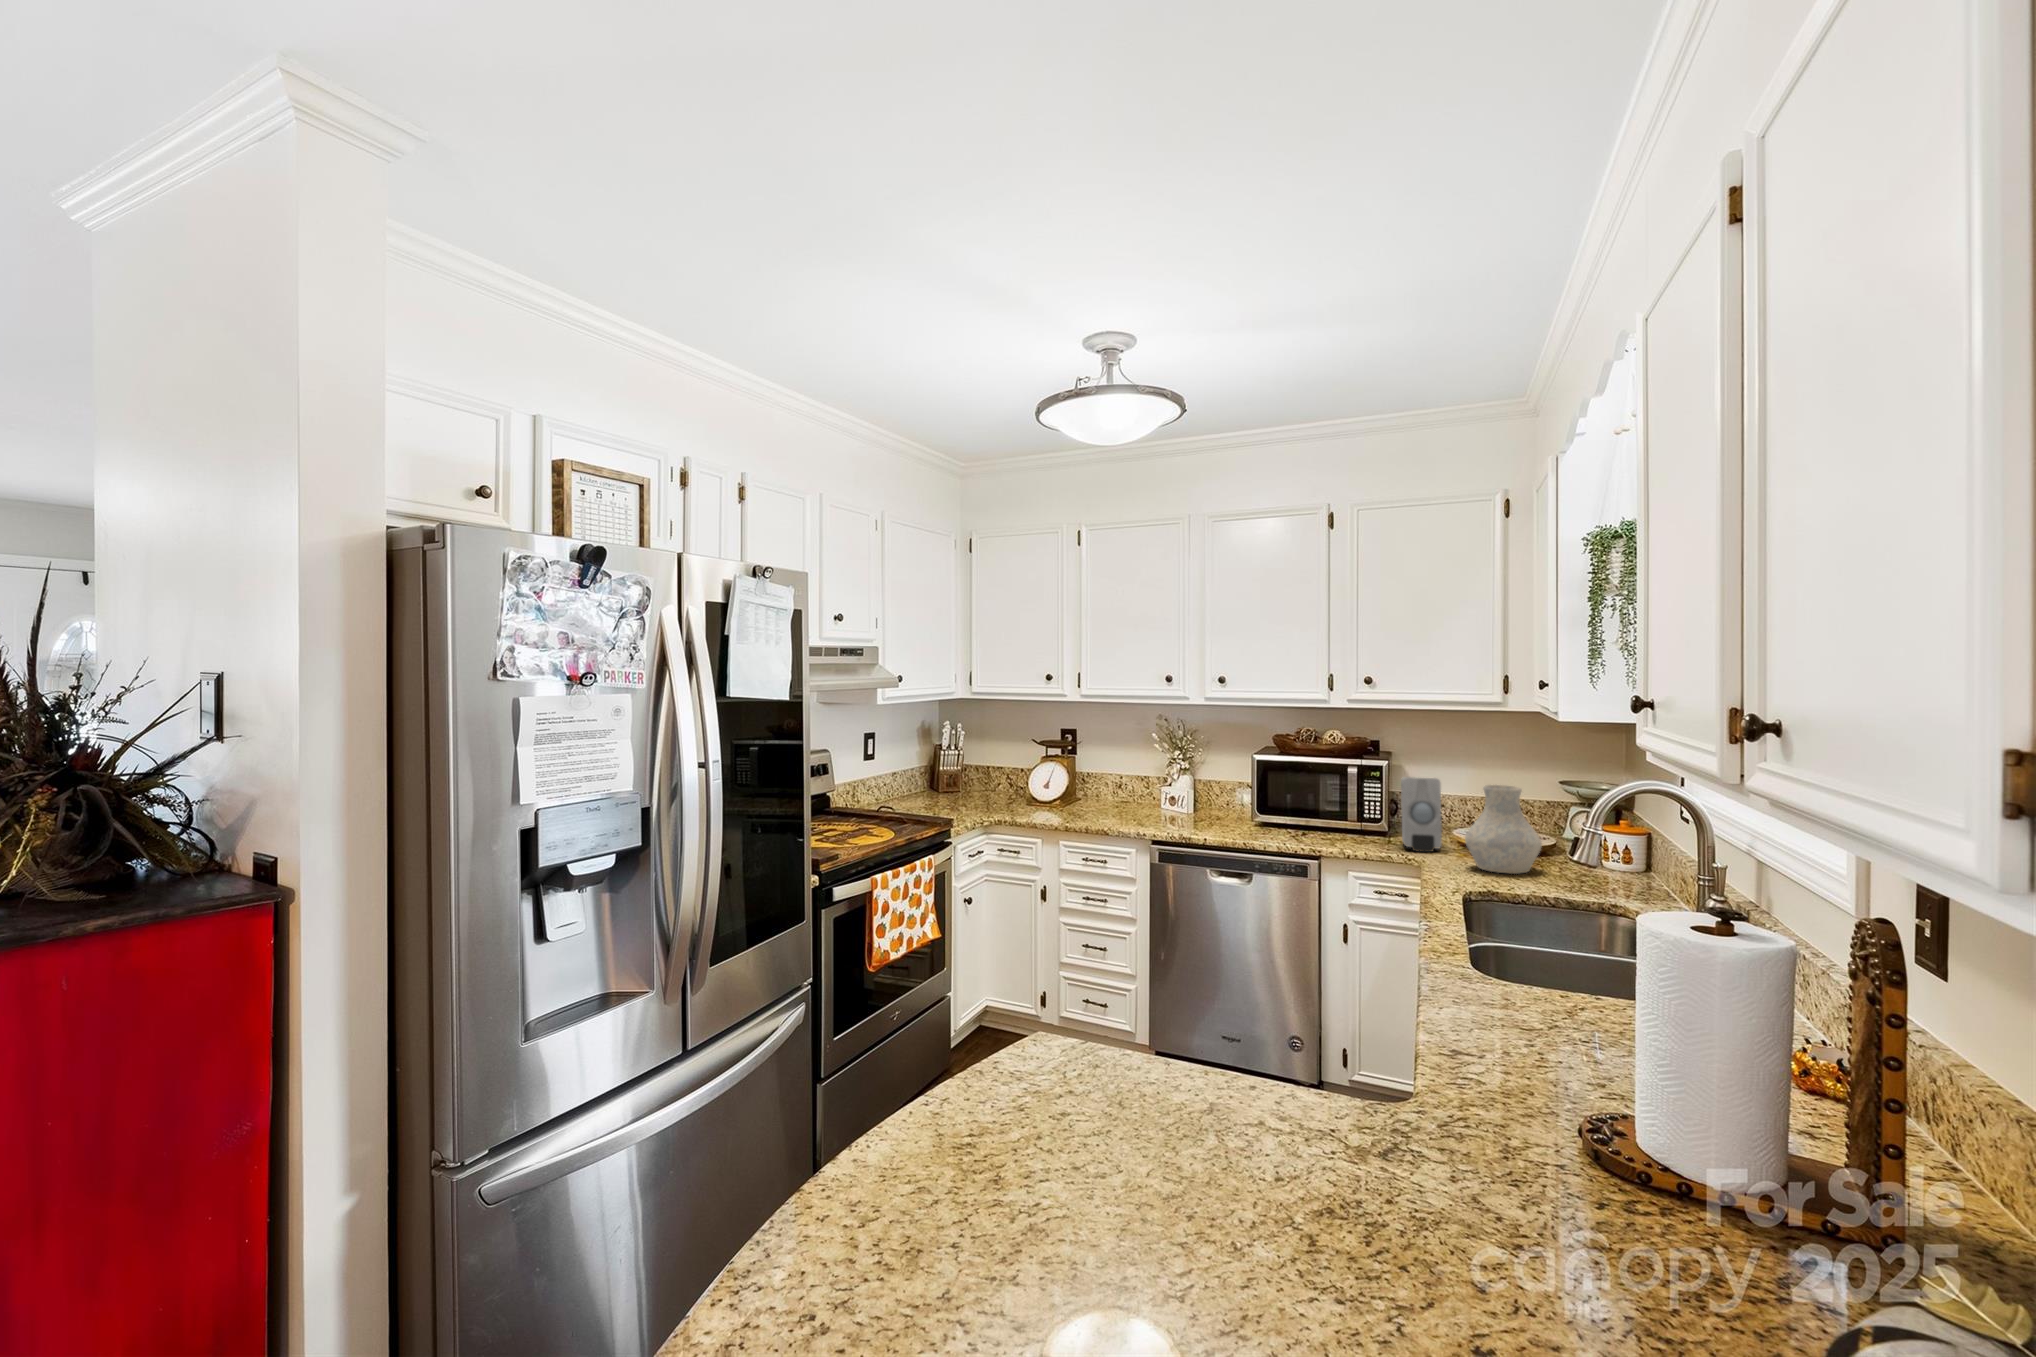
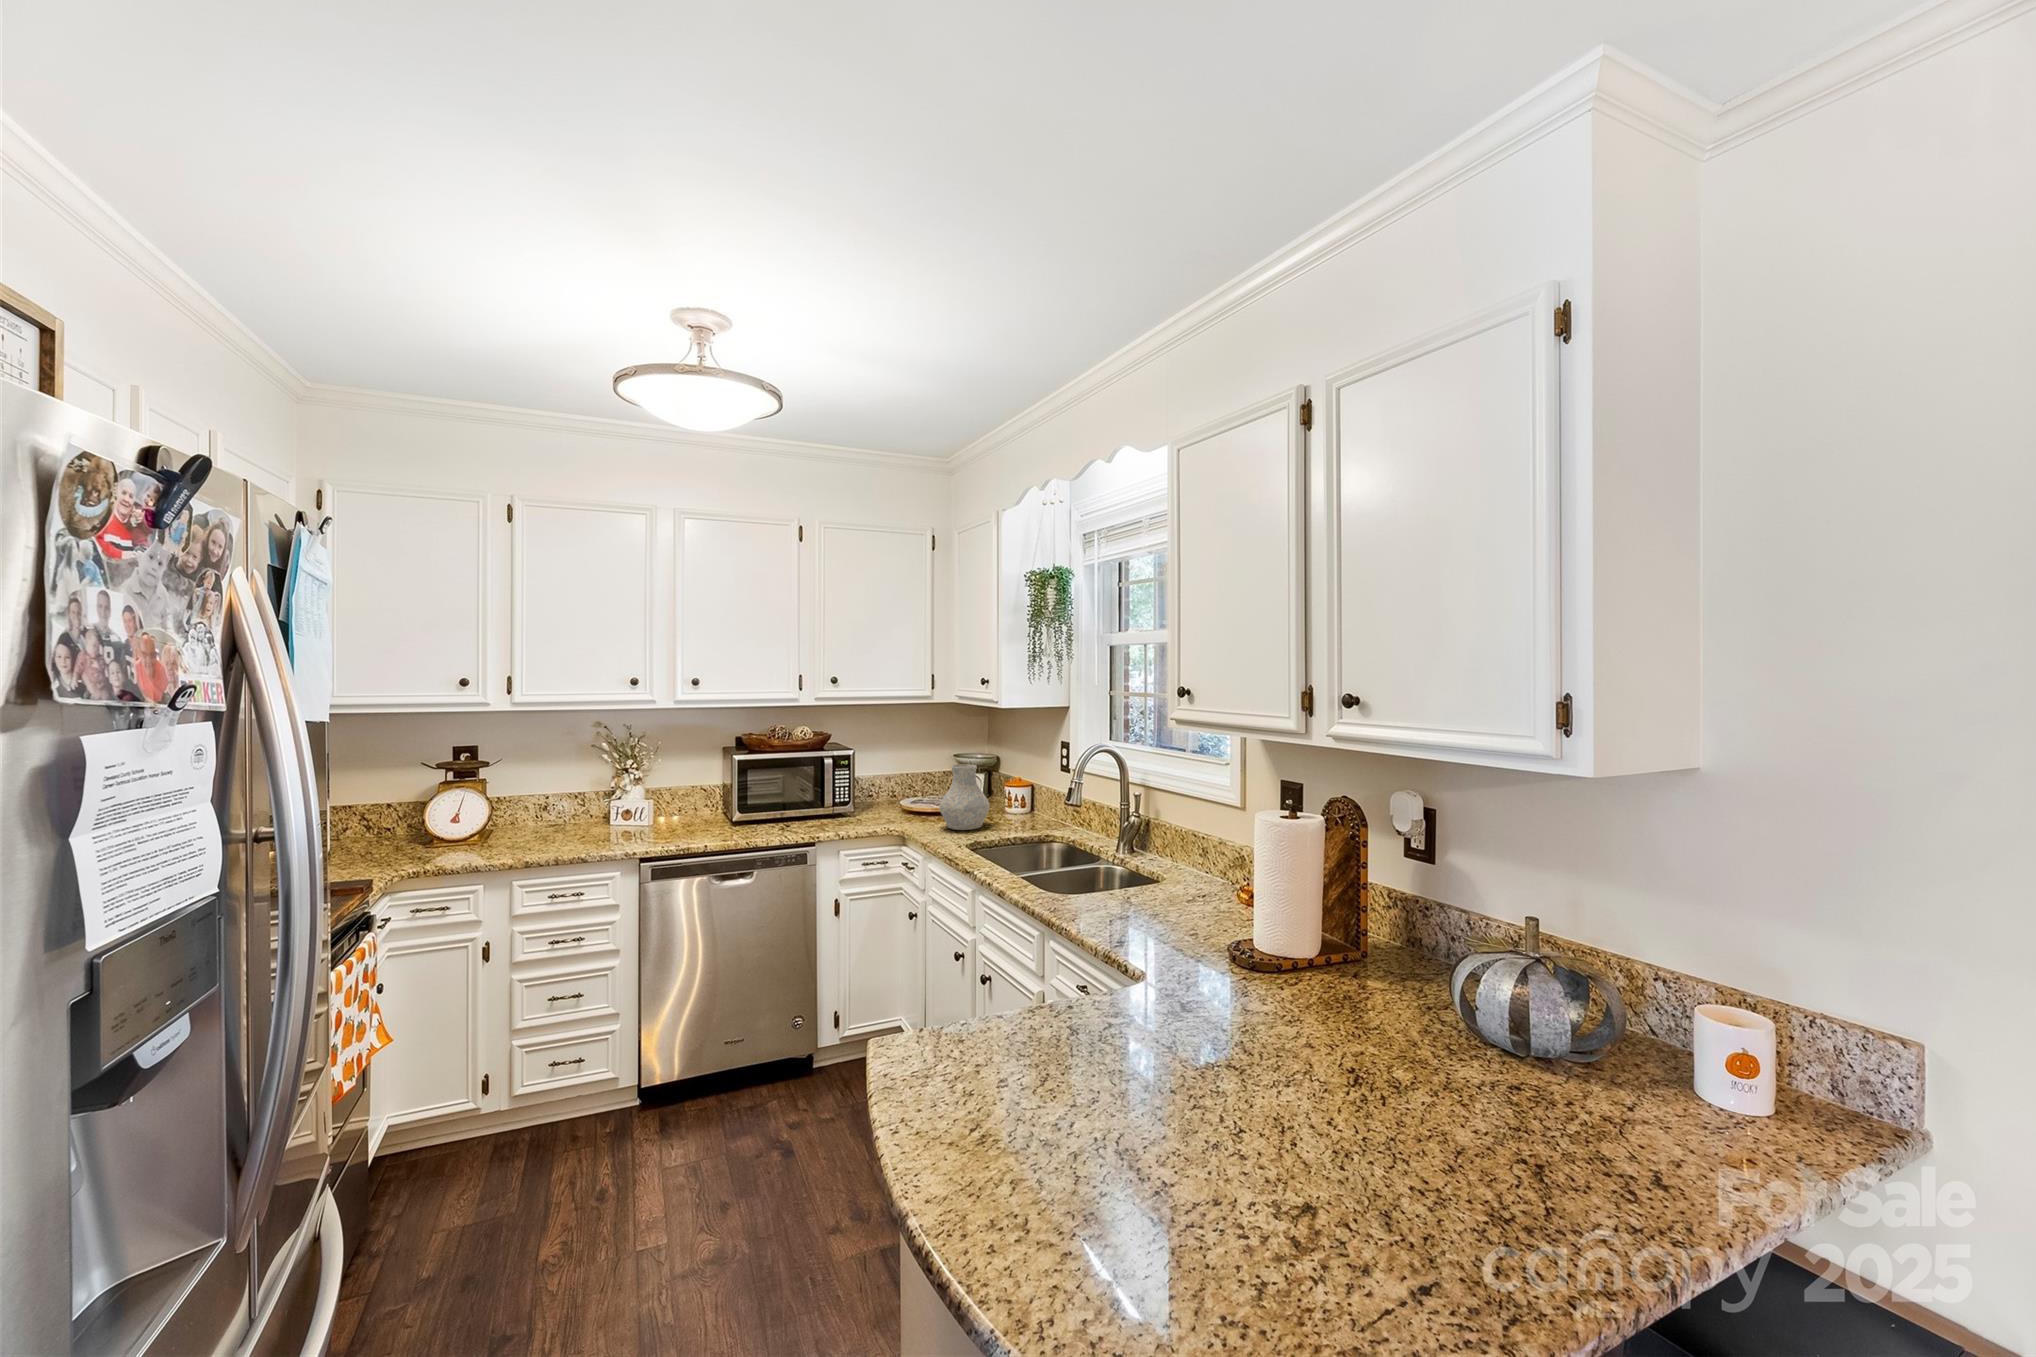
soap dispenser: present [1401,777,1442,852] -> none [864,764,904,824]

